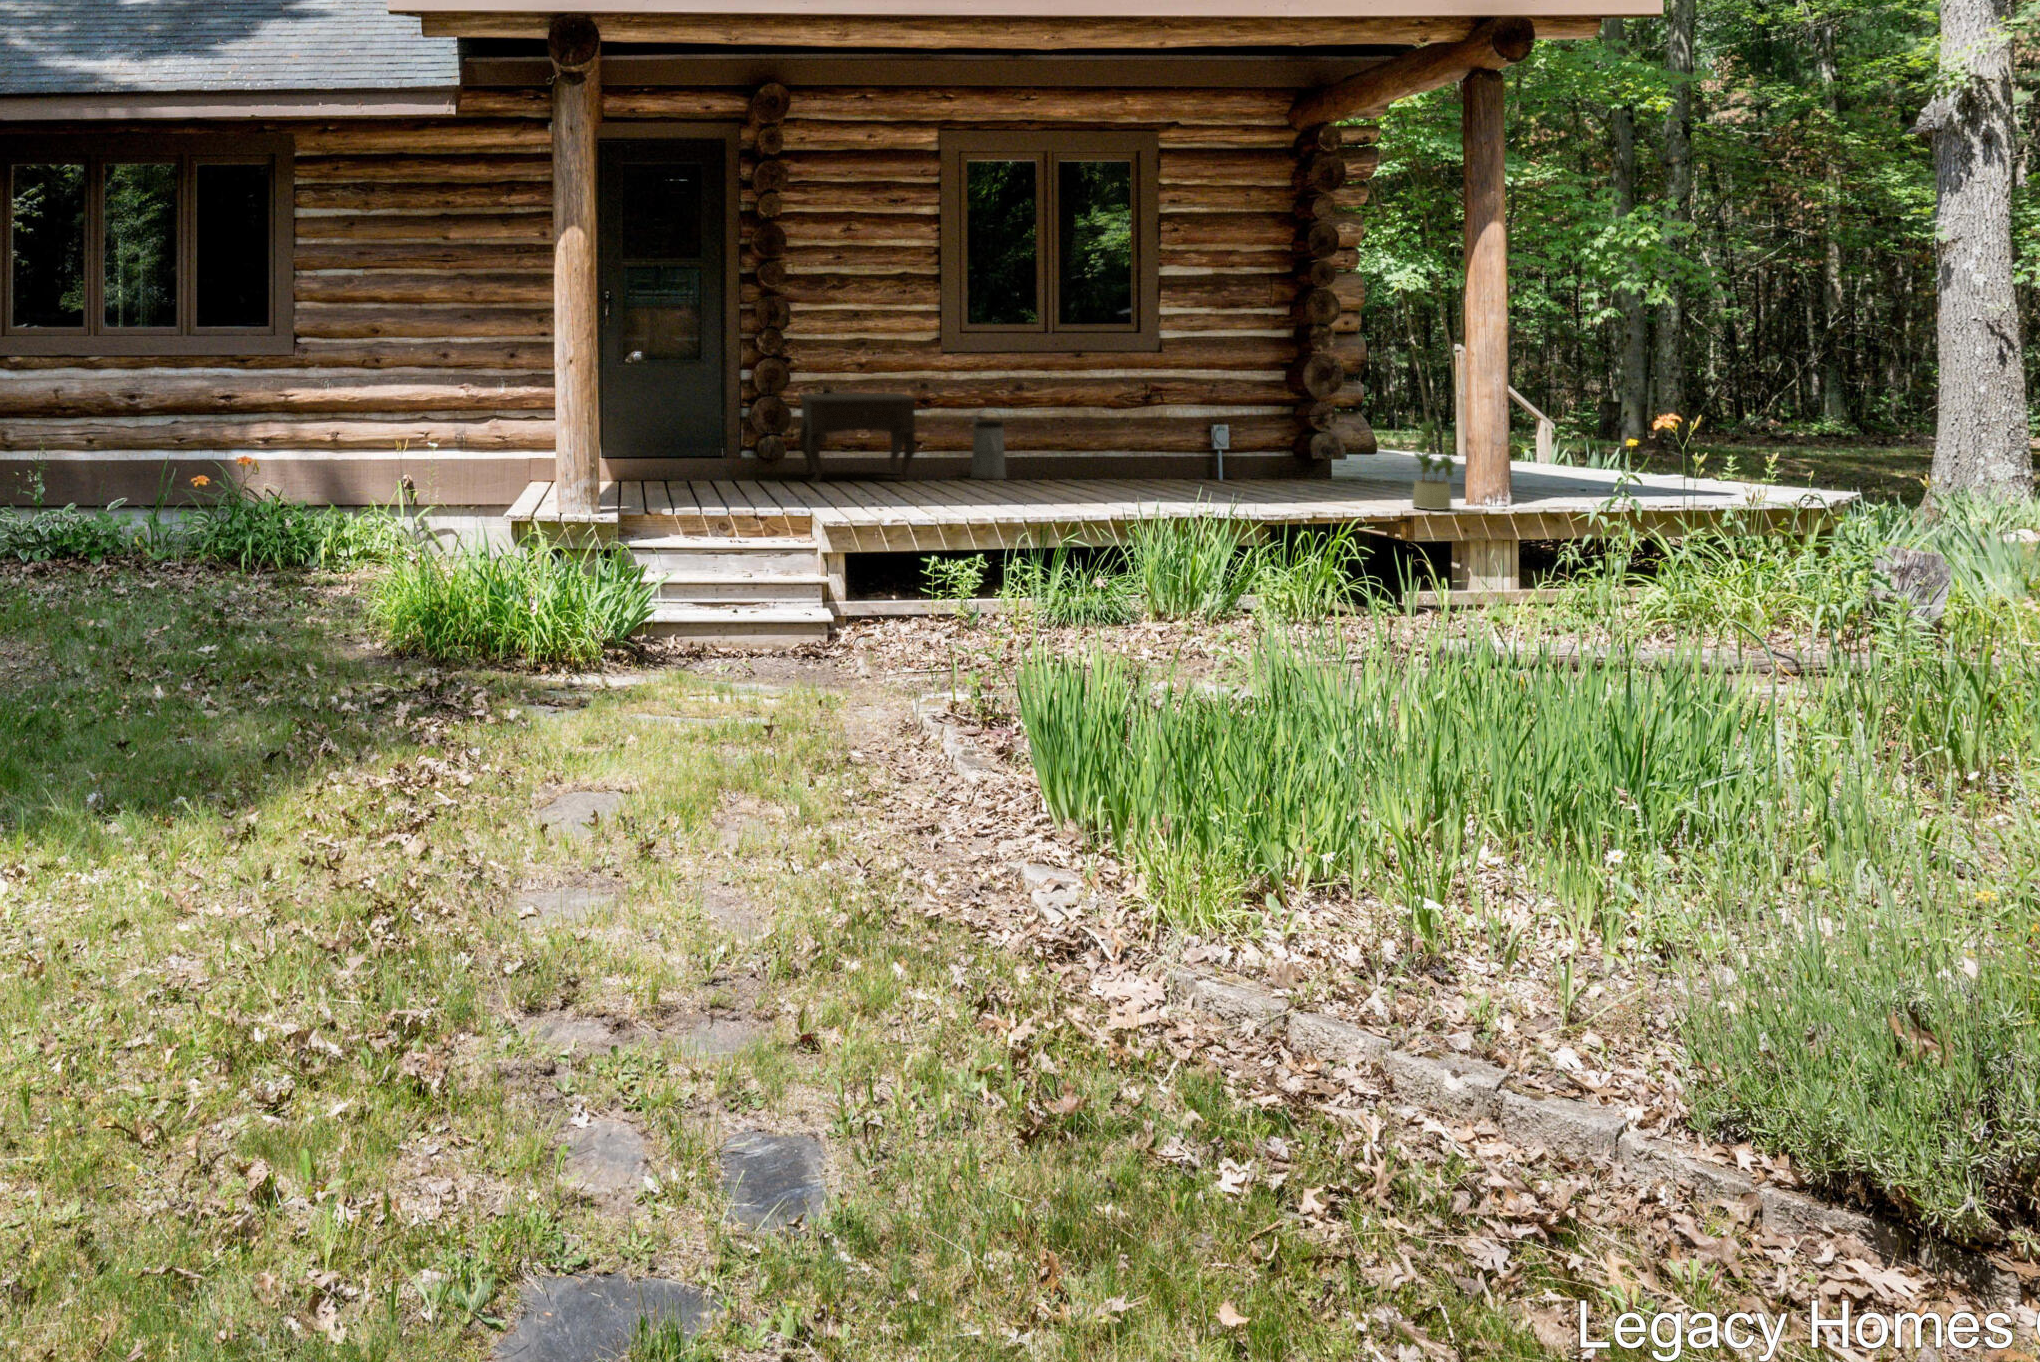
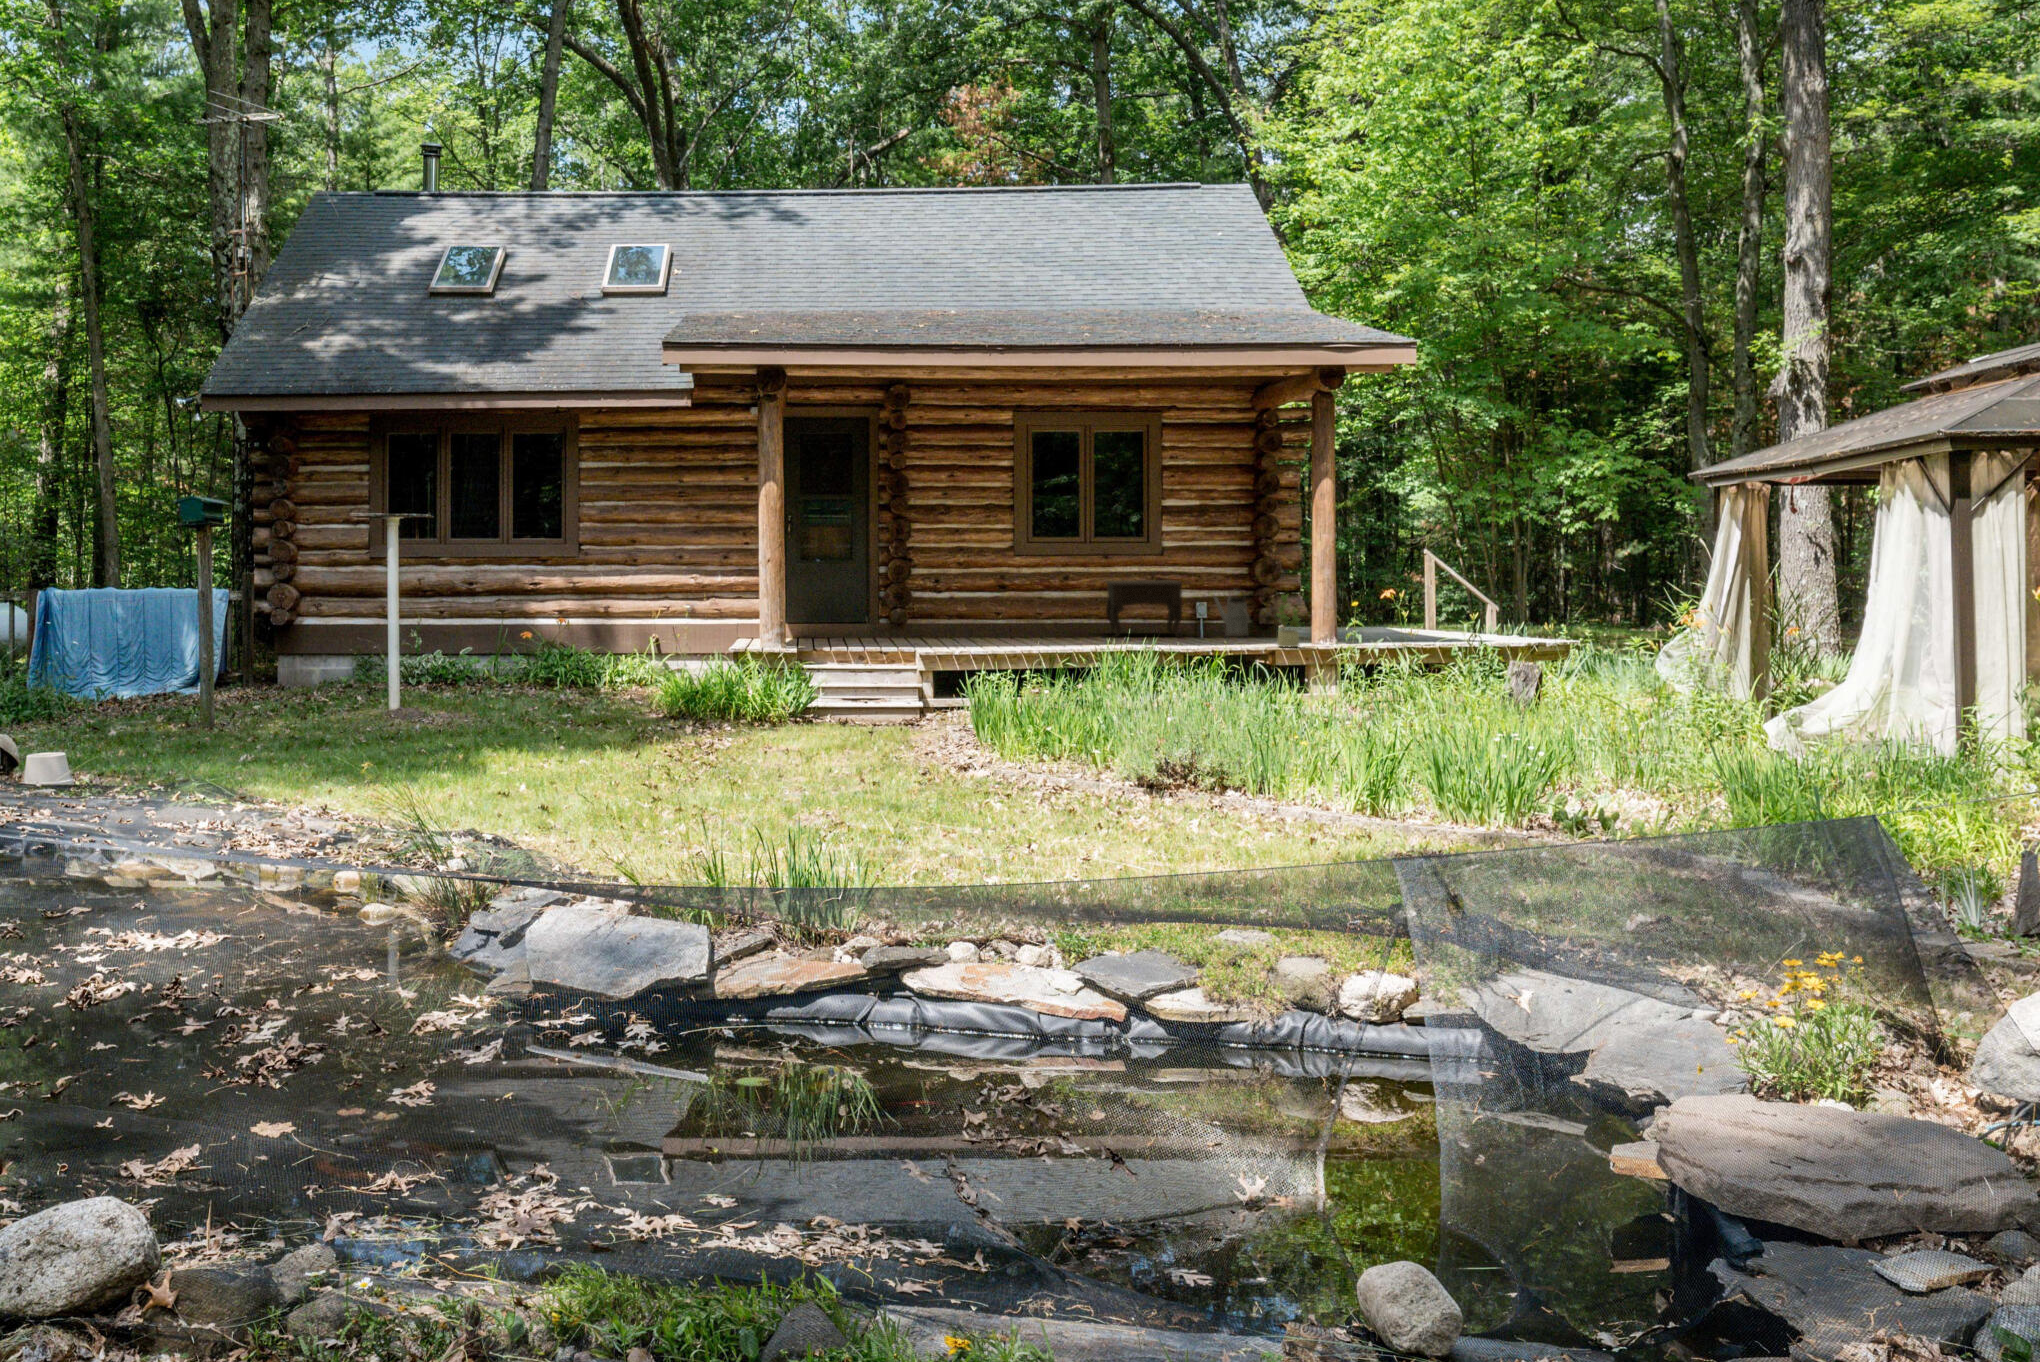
side table: present [799,393,917,482] -> present [1106,580,1183,637]
watering can: present [971,407,1006,479] -> present [1213,591,1250,636]

